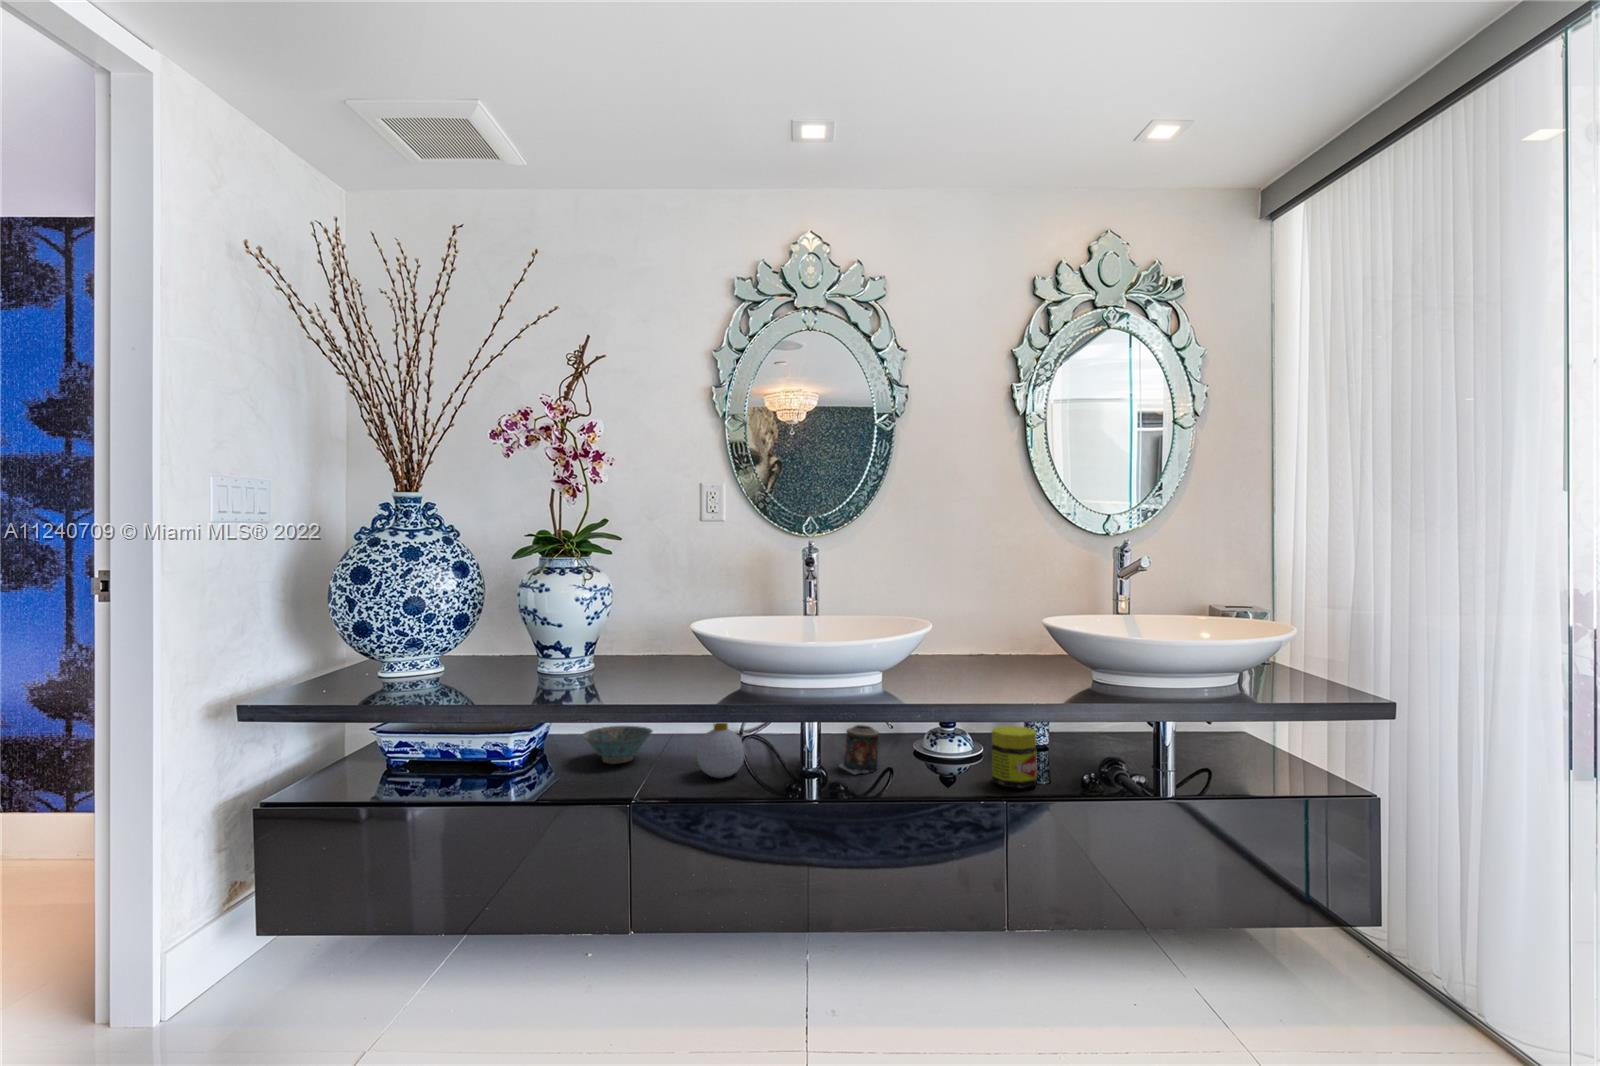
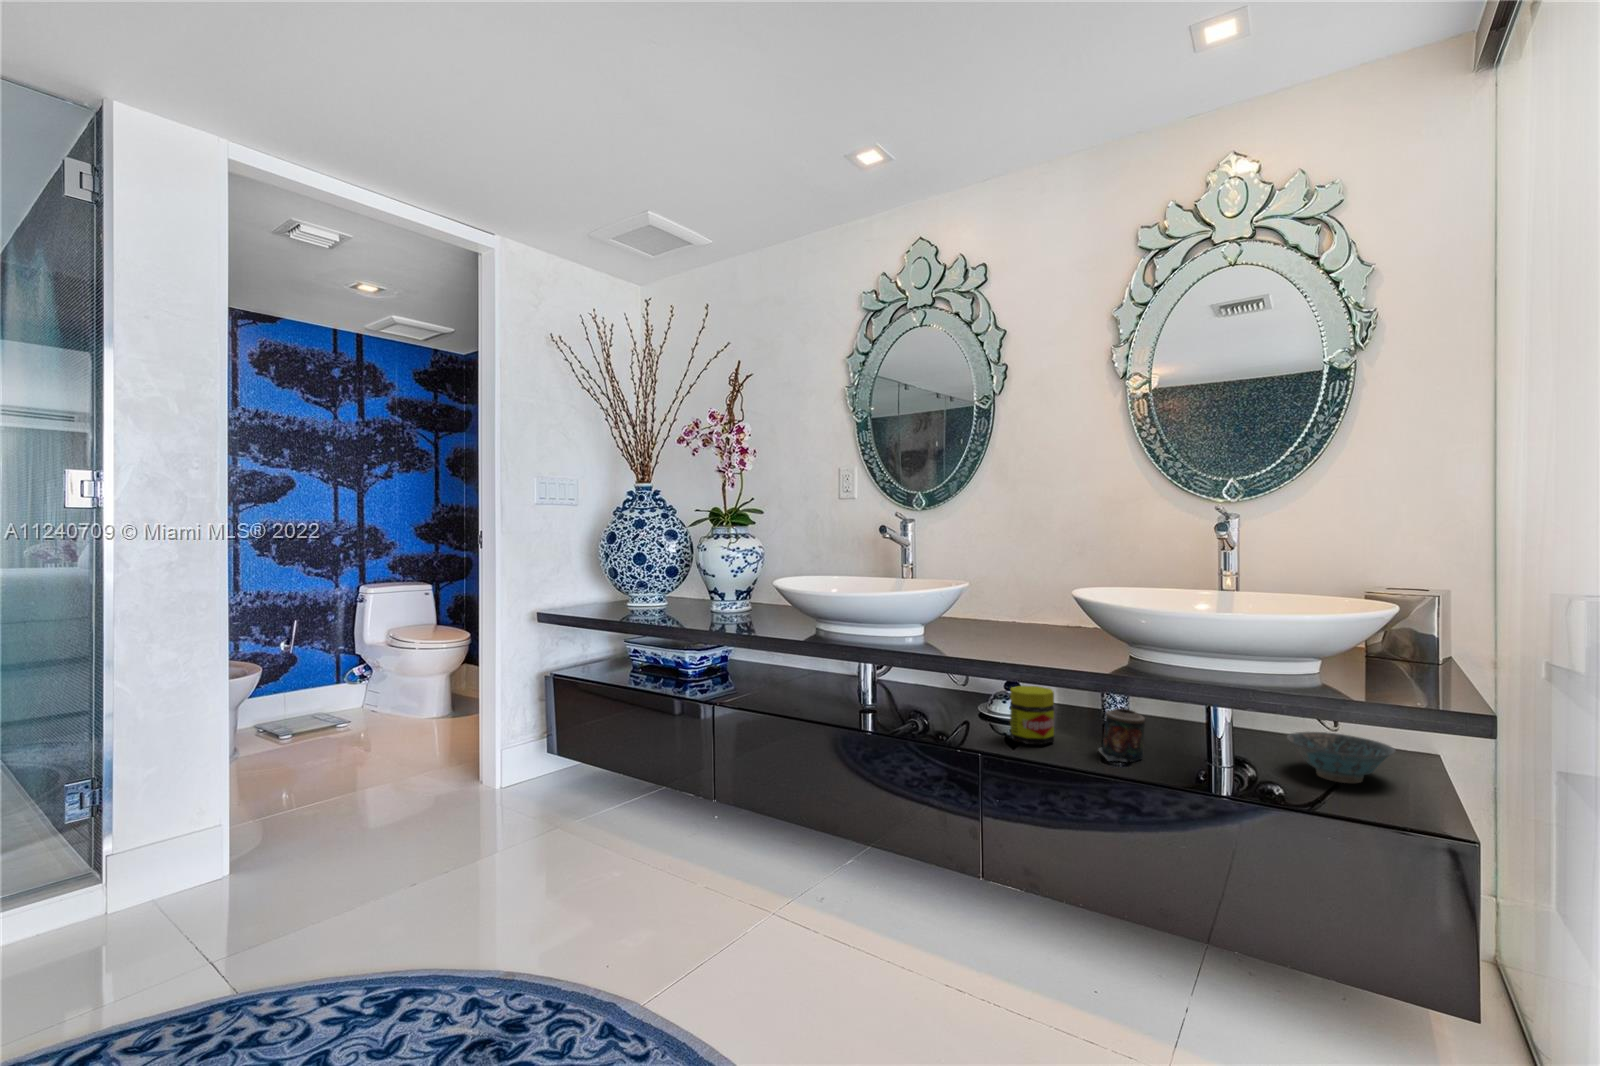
soap bottle: present [697,723,745,778] -> none [791,649,829,702]
candle: present [839,725,879,775] -> present [1099,708,1145,762]
ceramic bowl: present [583,726,653,764] -> present [1287,732,1395,783]

